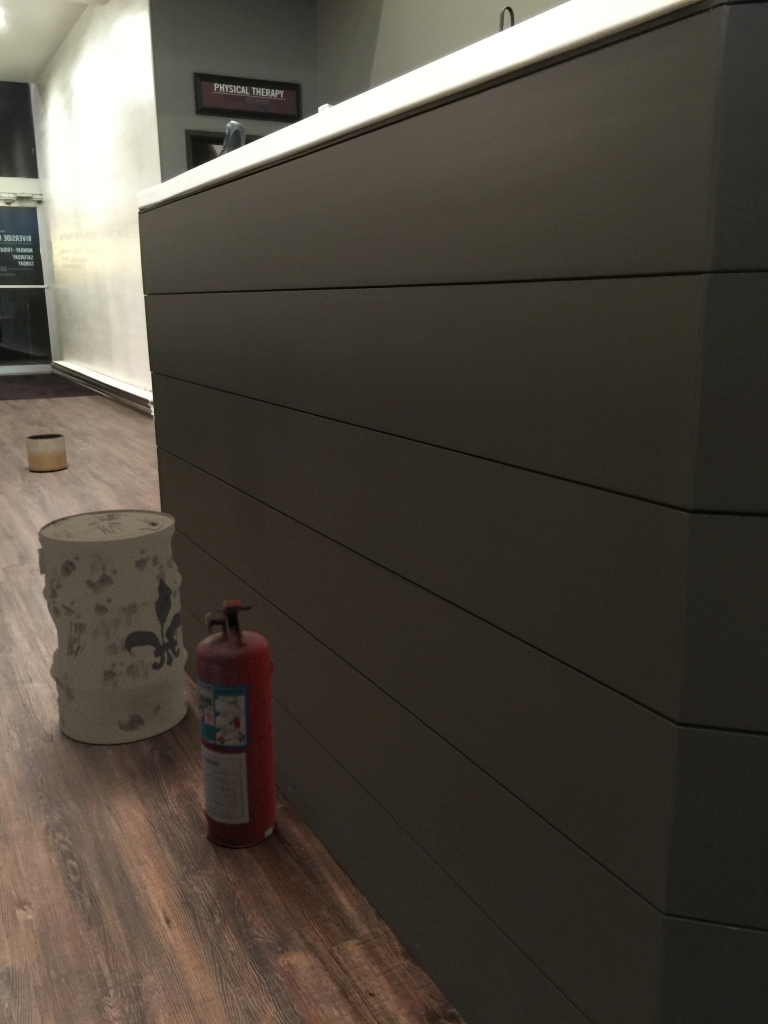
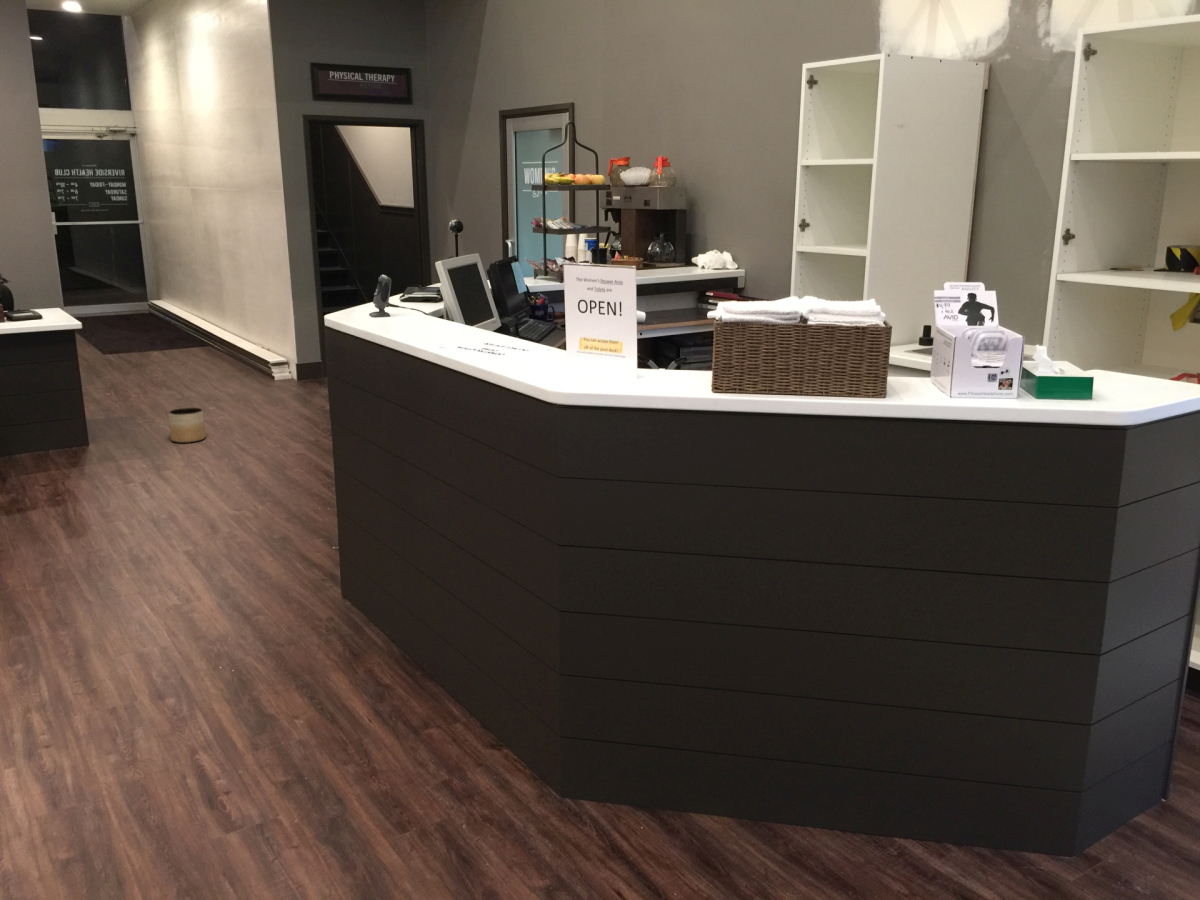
trash can: present [38,509,188,744] -> none [258,512,355,666]
fire extinguisher: present [196,600,276,848] -> none [373,578,419,719]

